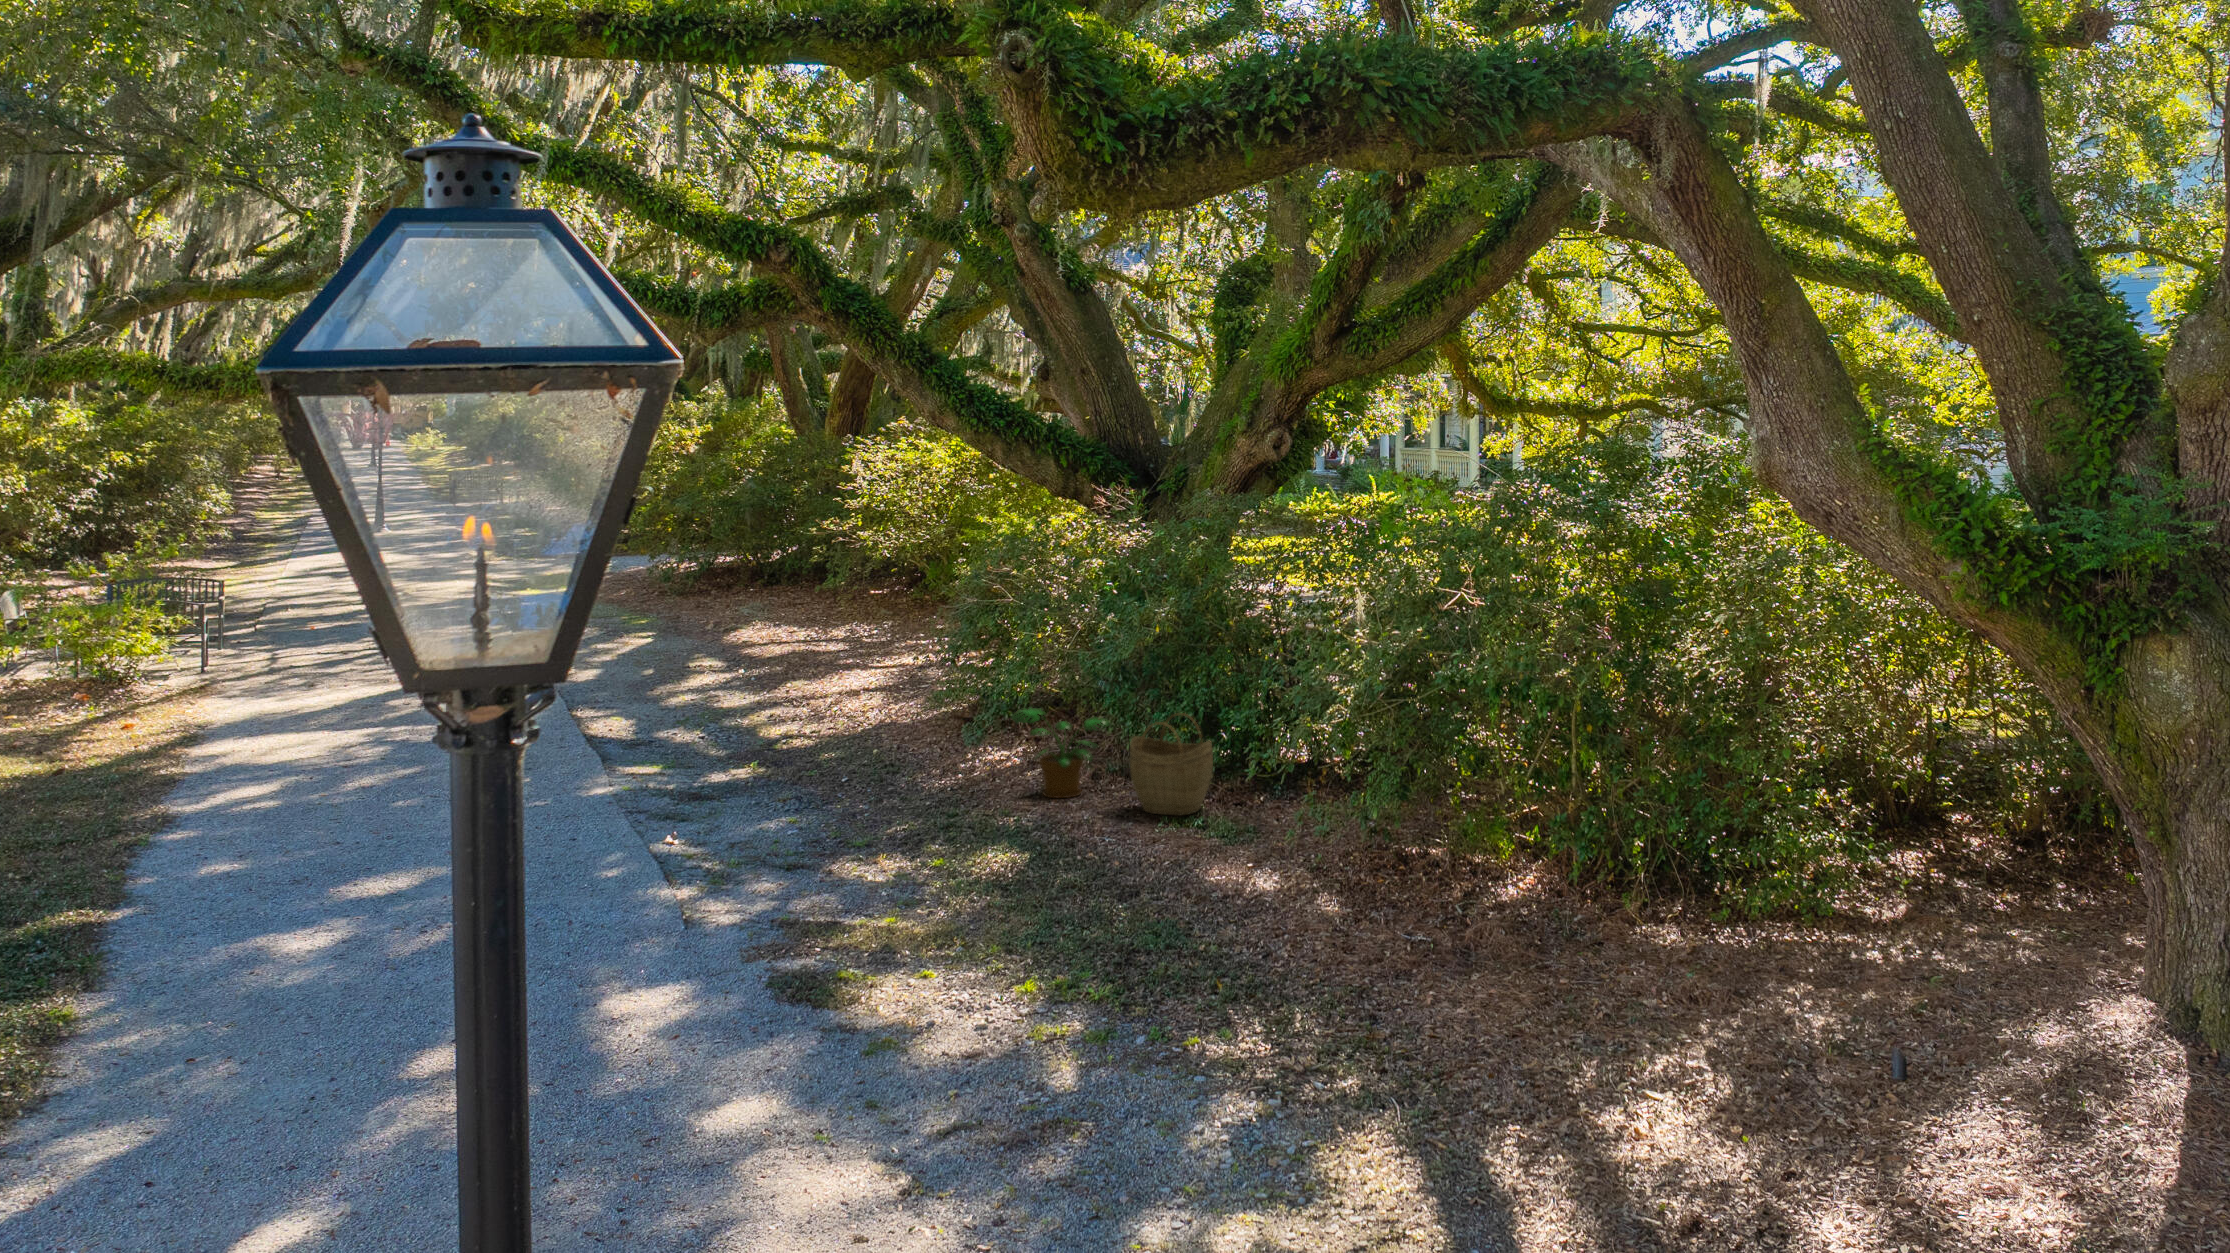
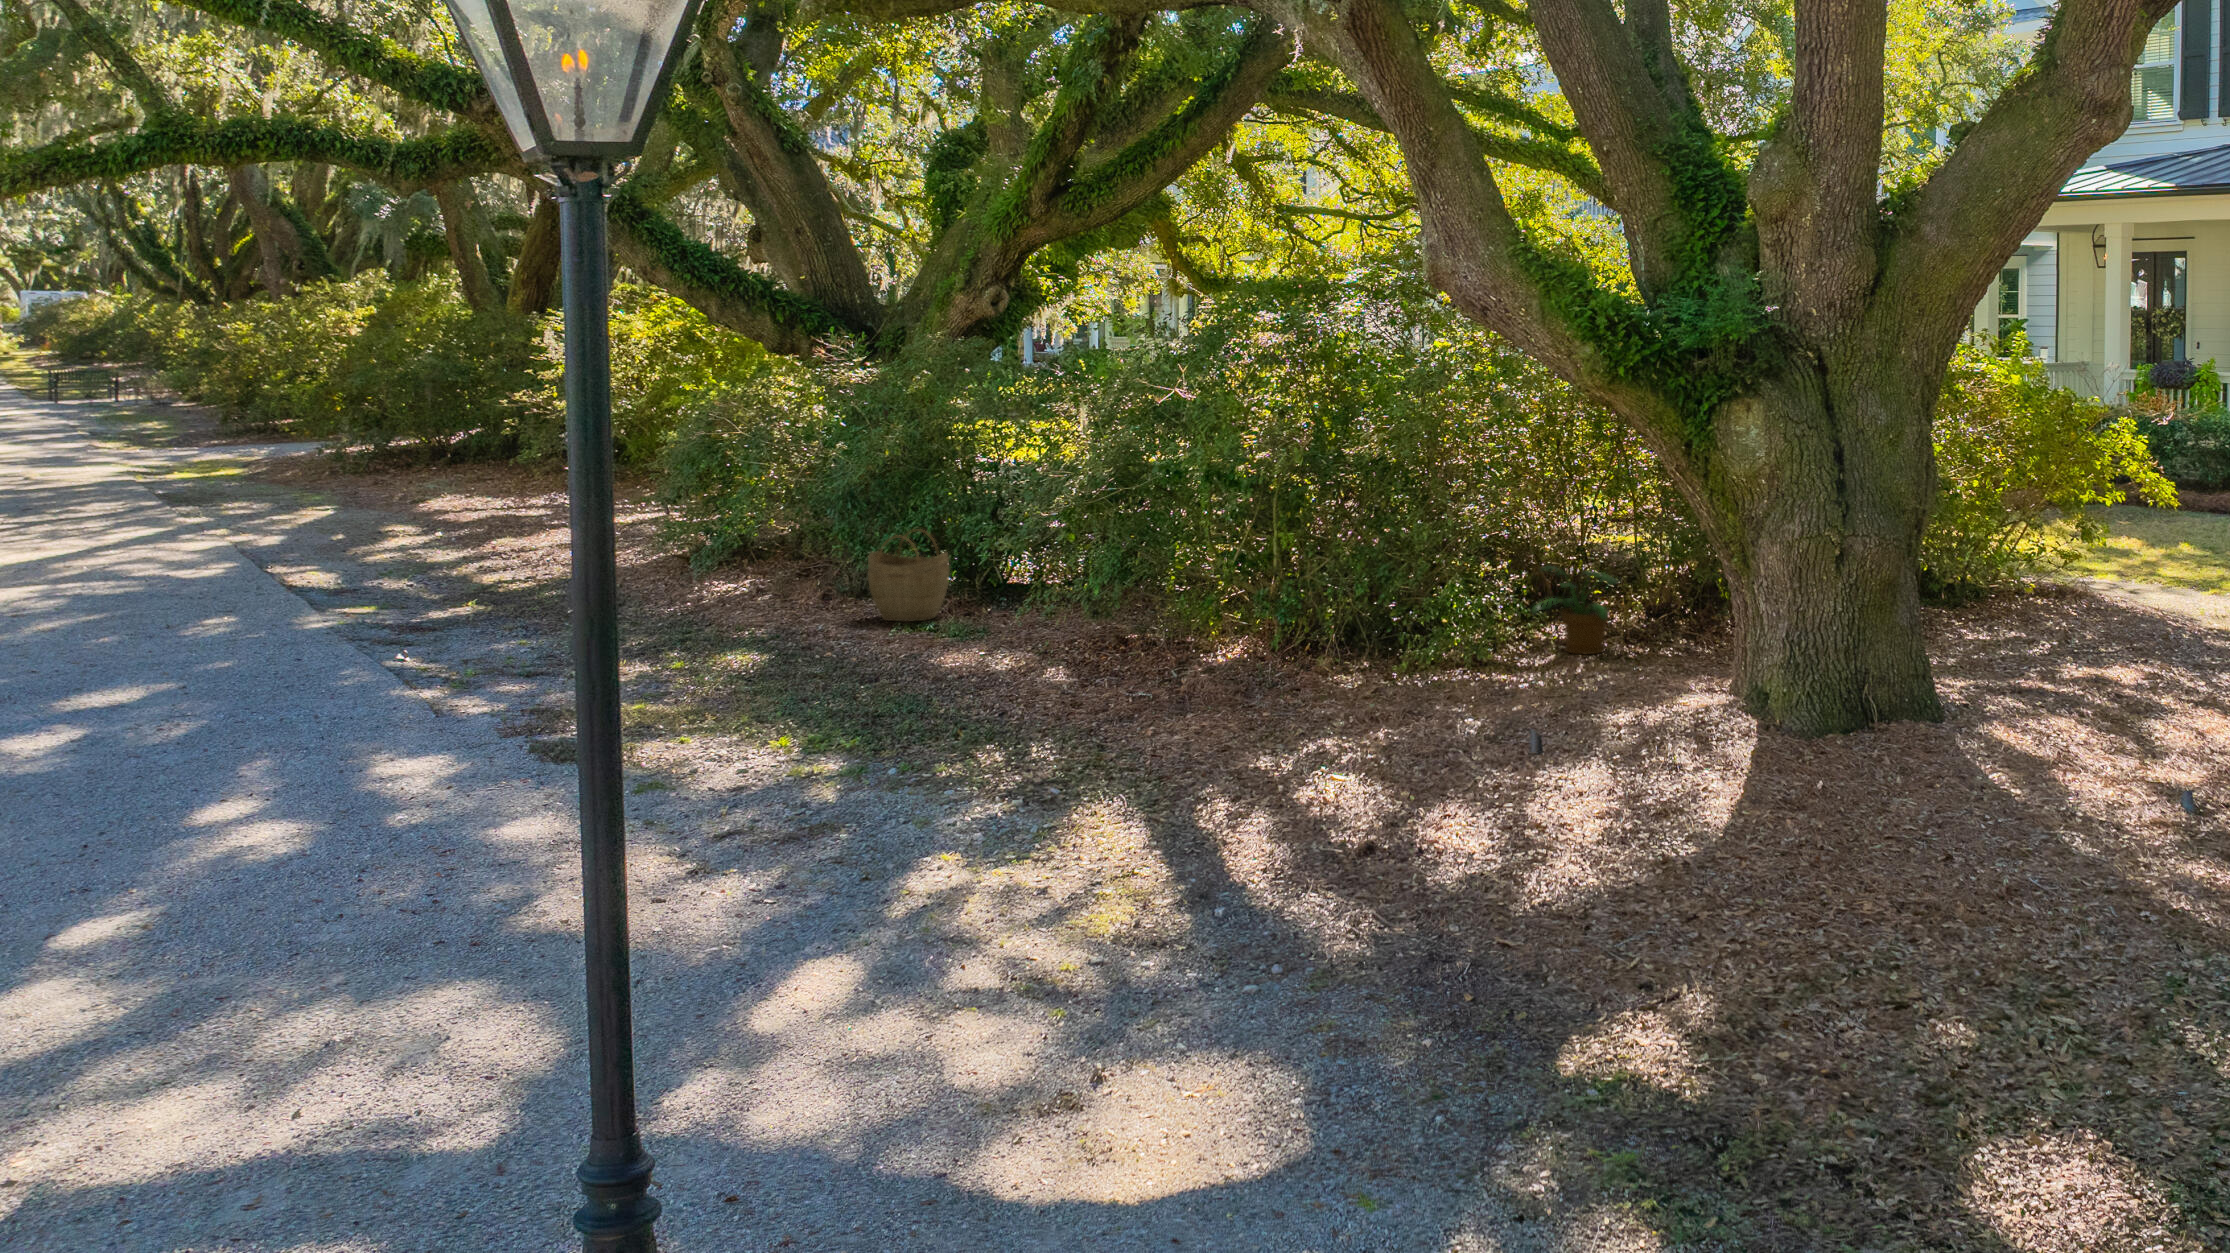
potted plant: present [1011,708,1110,798] -> present [1531,566,1621,654]

